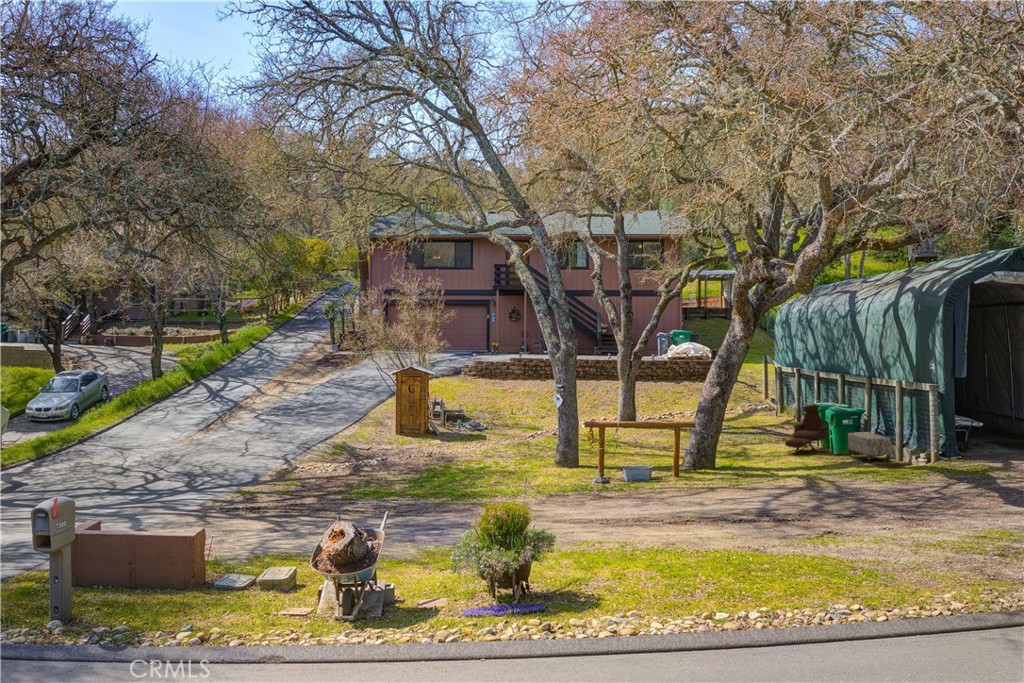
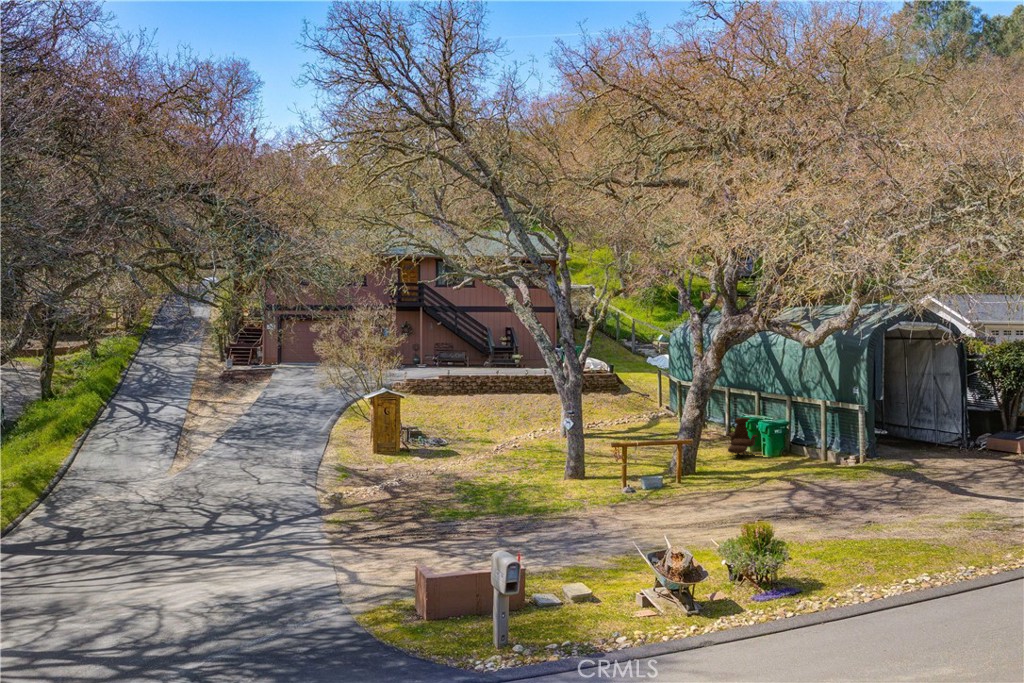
bench: present [848,432,892,463] -> none [775,439,814,464]

